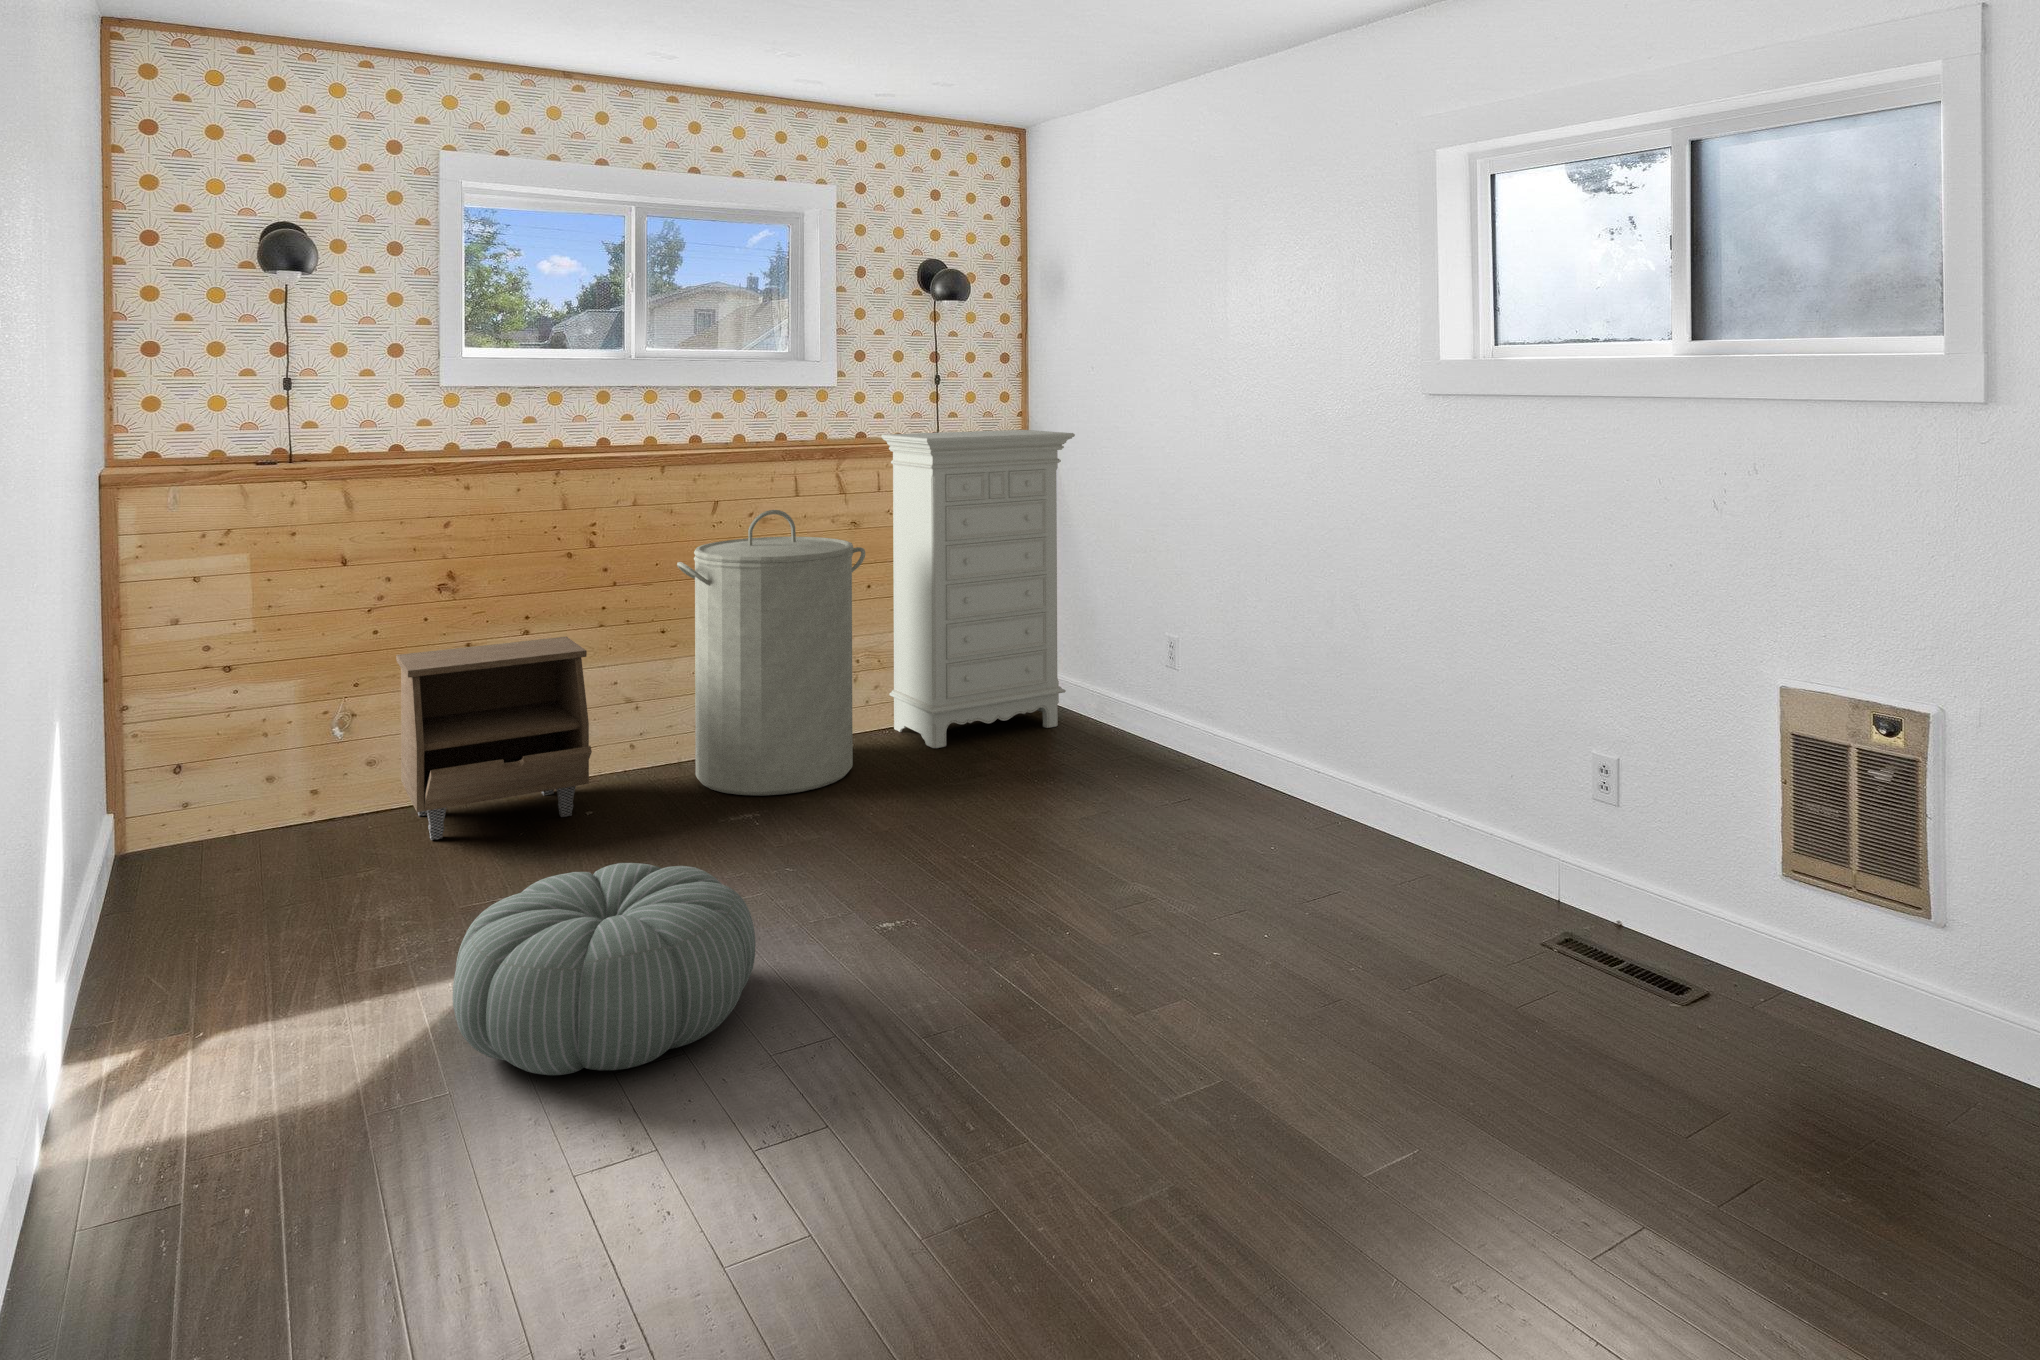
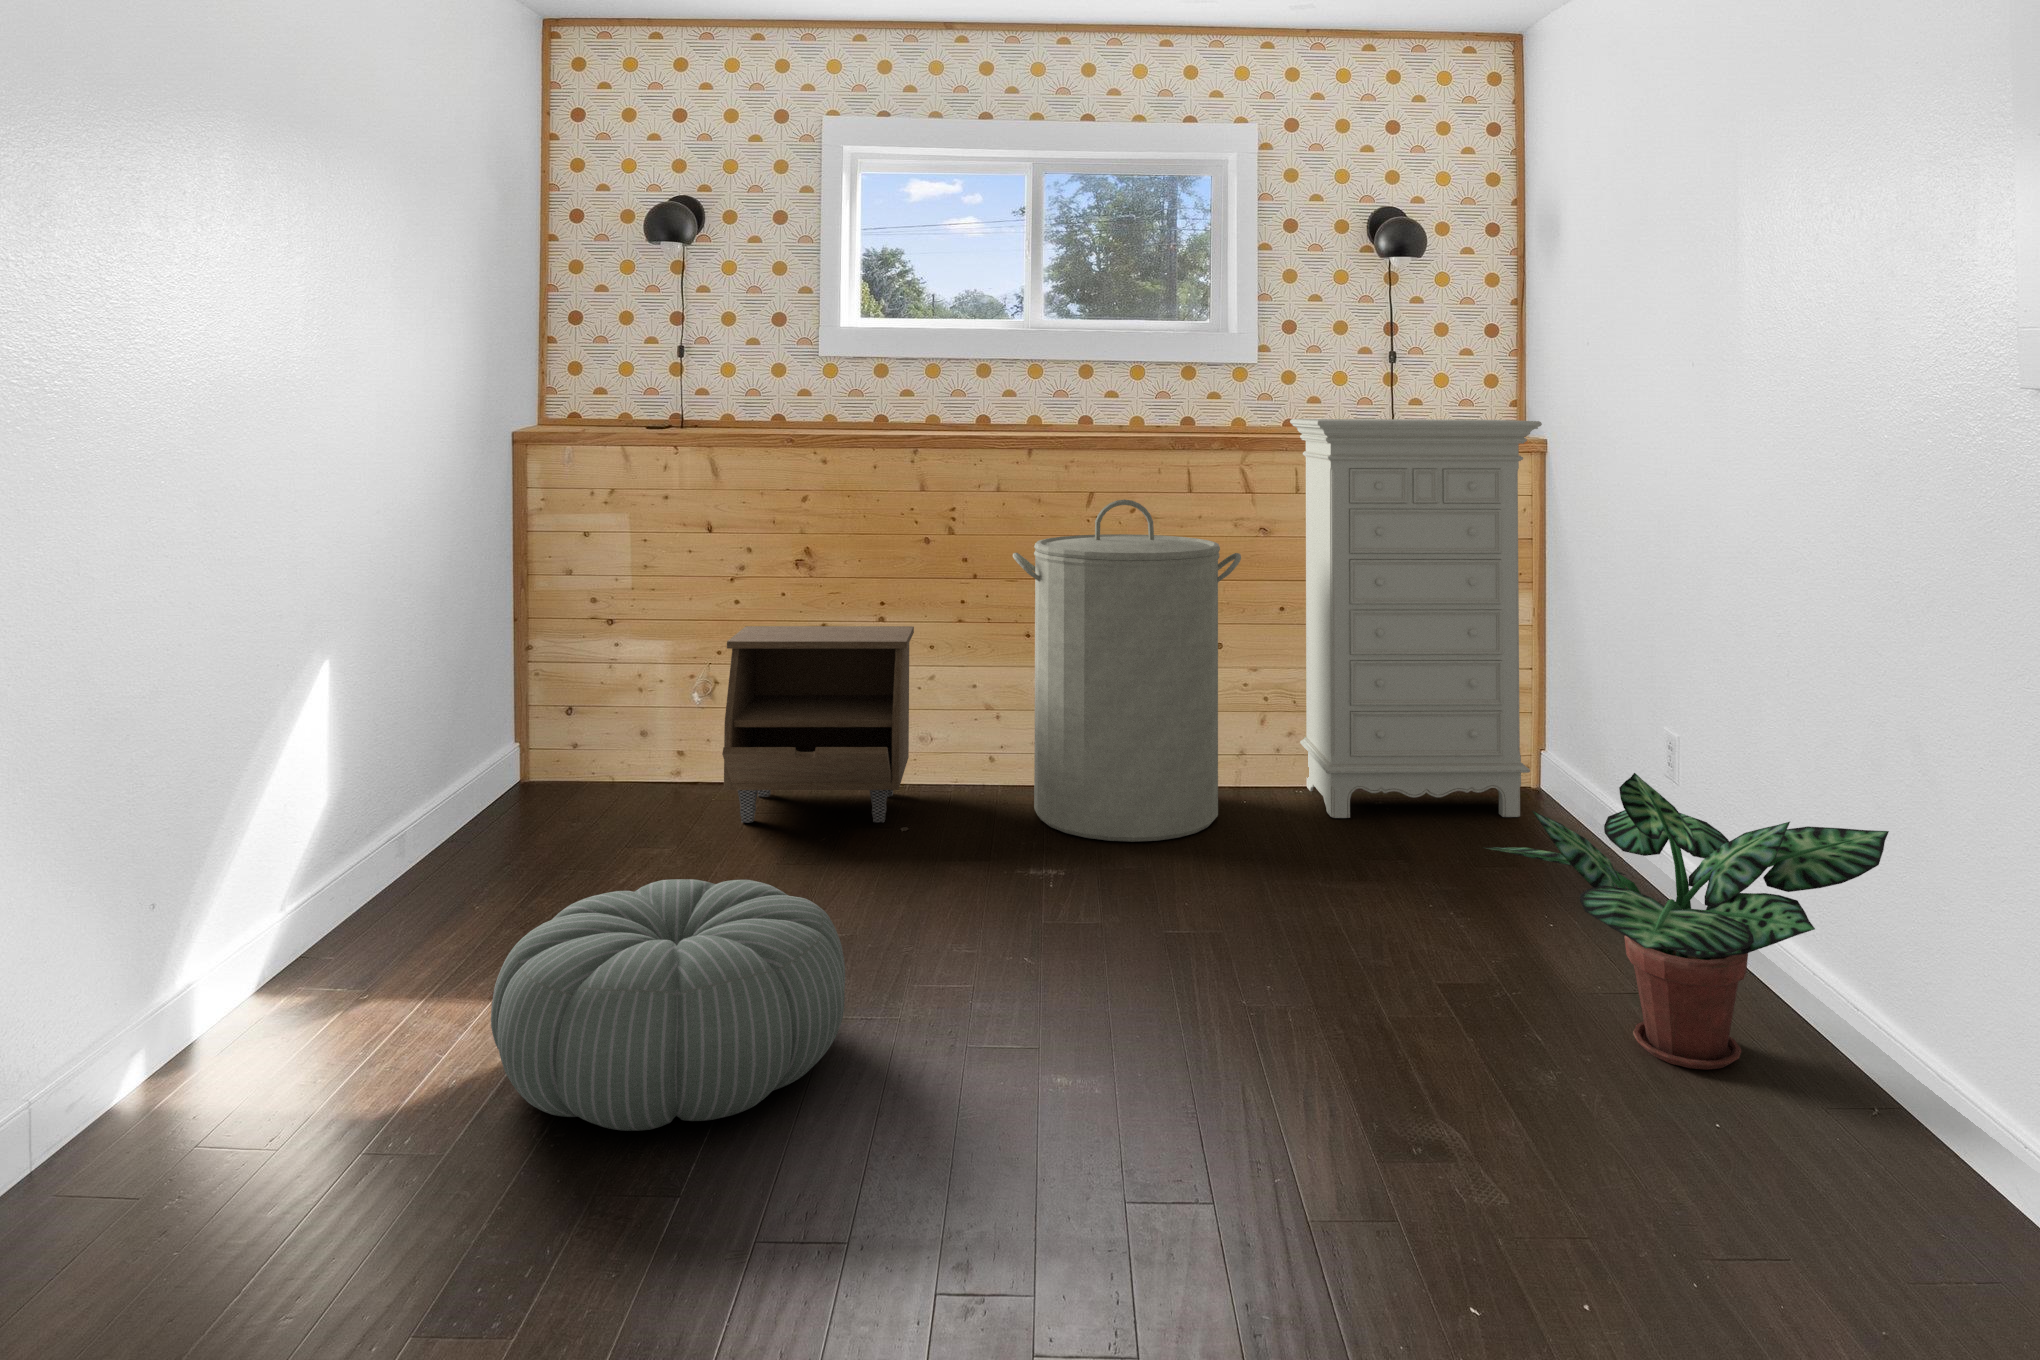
potted plant: none [1111,675,1357,855] -> present [1486,773,1889,1070]

